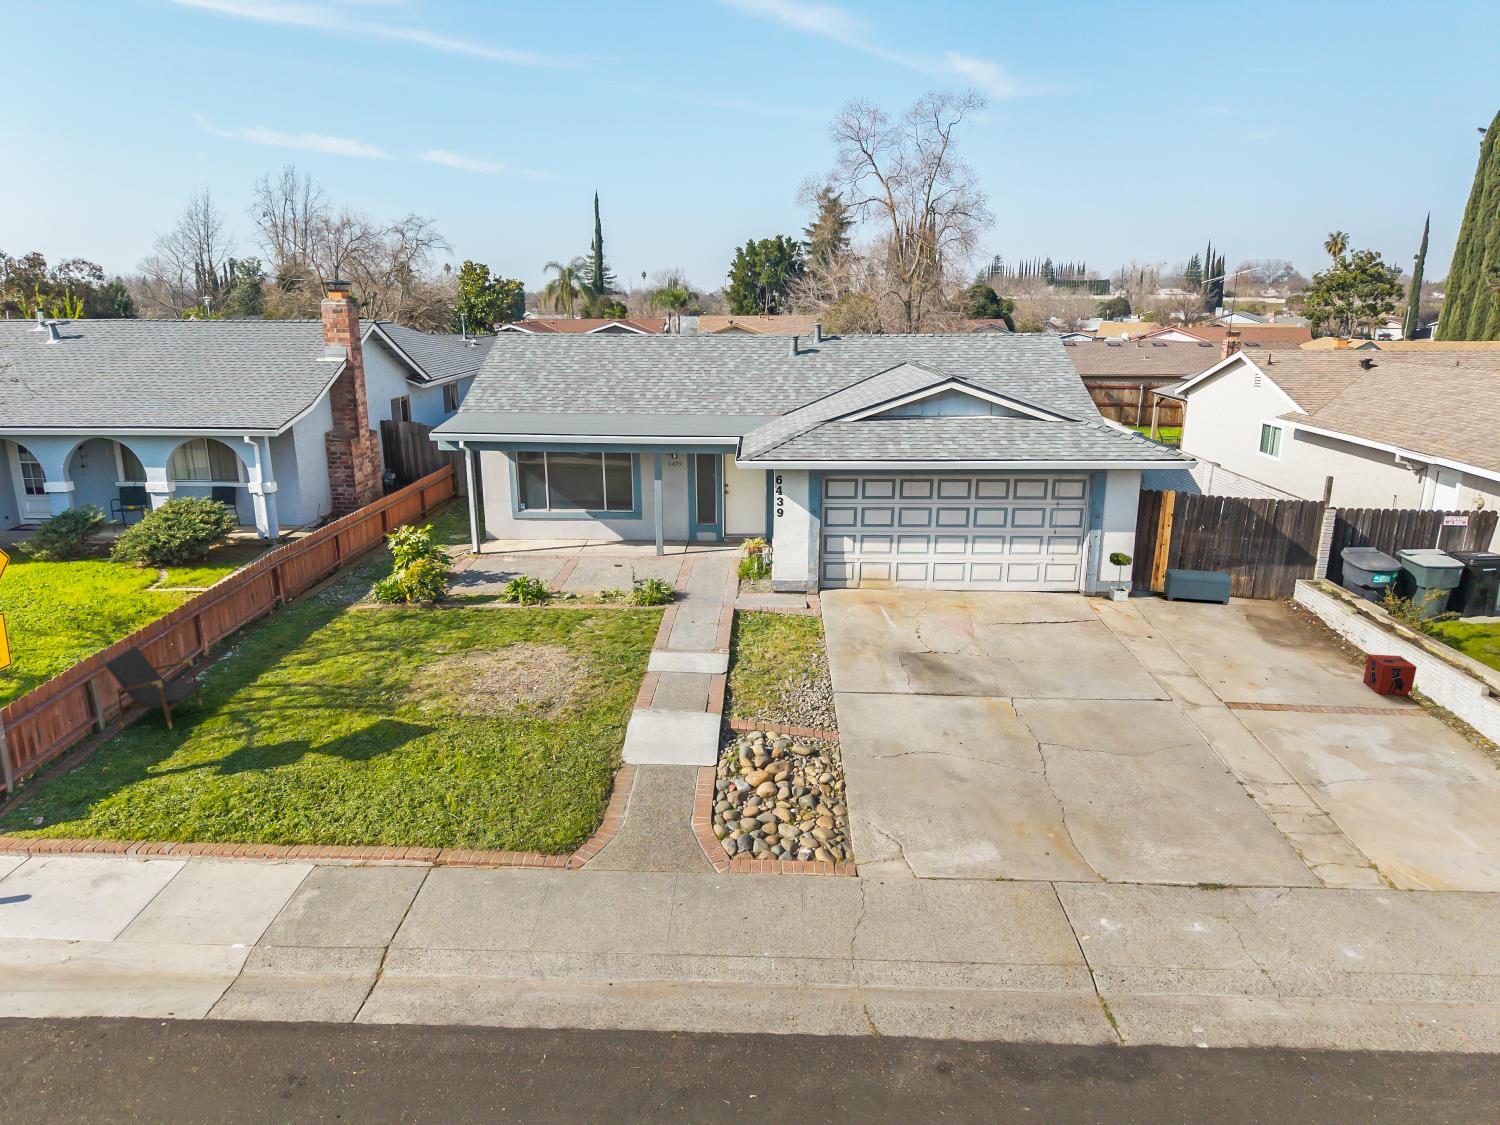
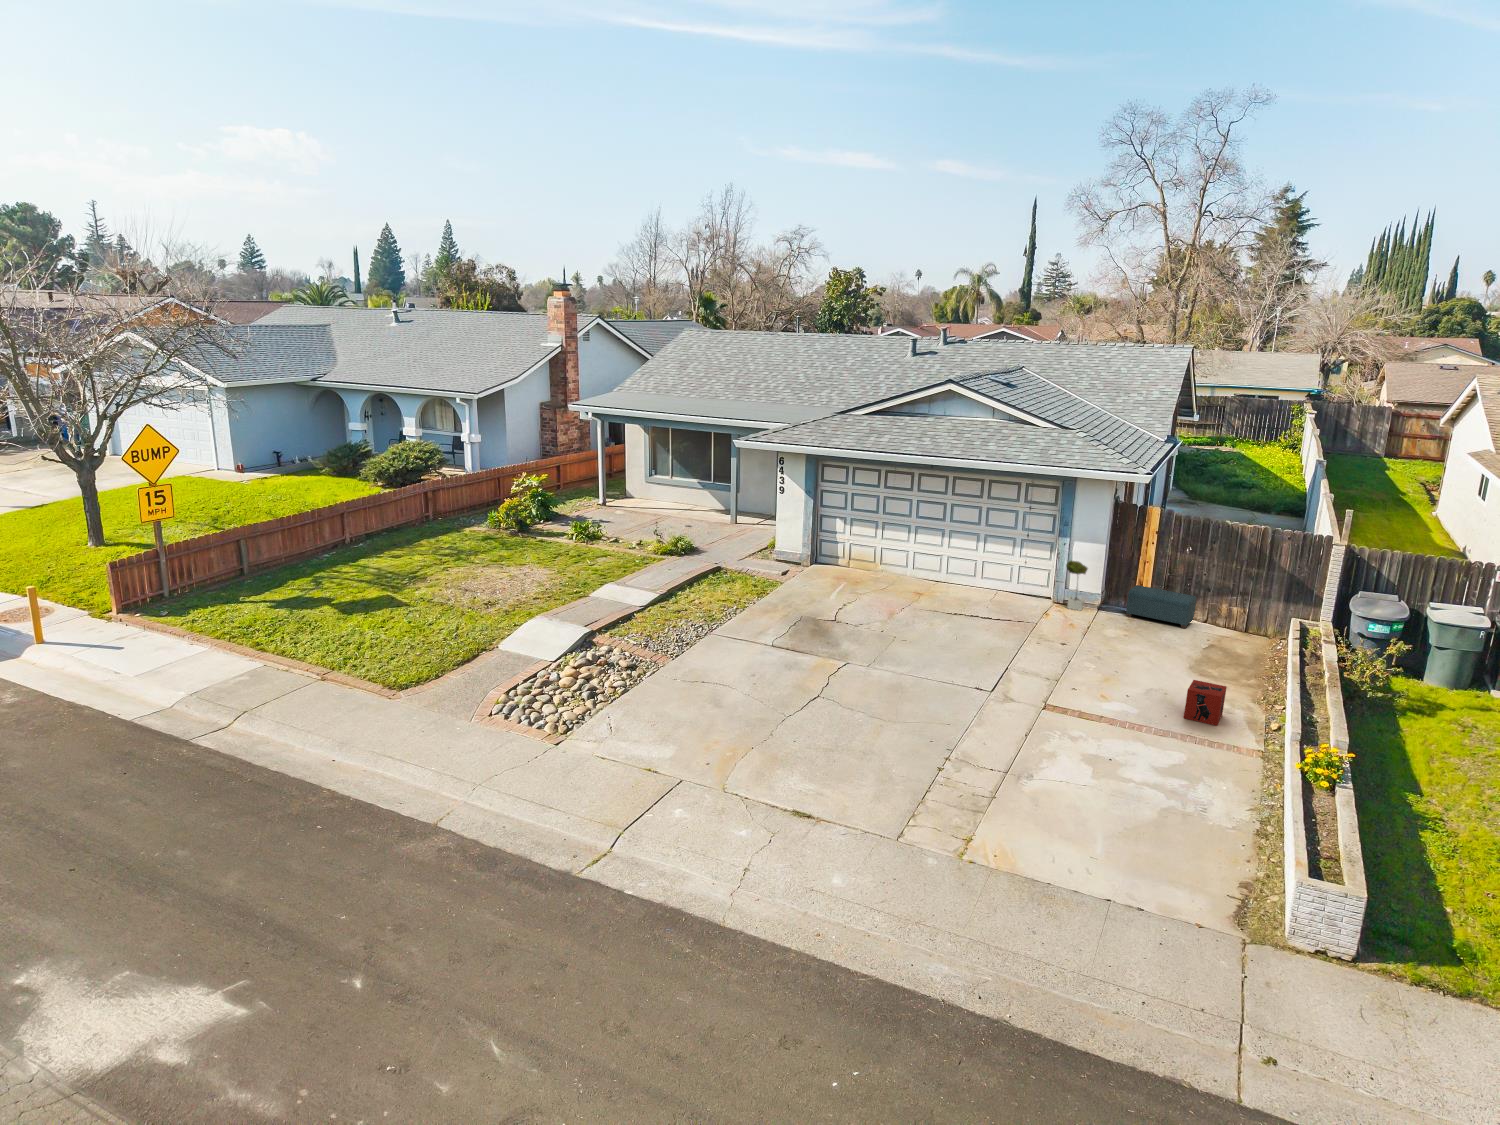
lounge chair: present [106,647,205,729] -> none [251,527,309,581]

